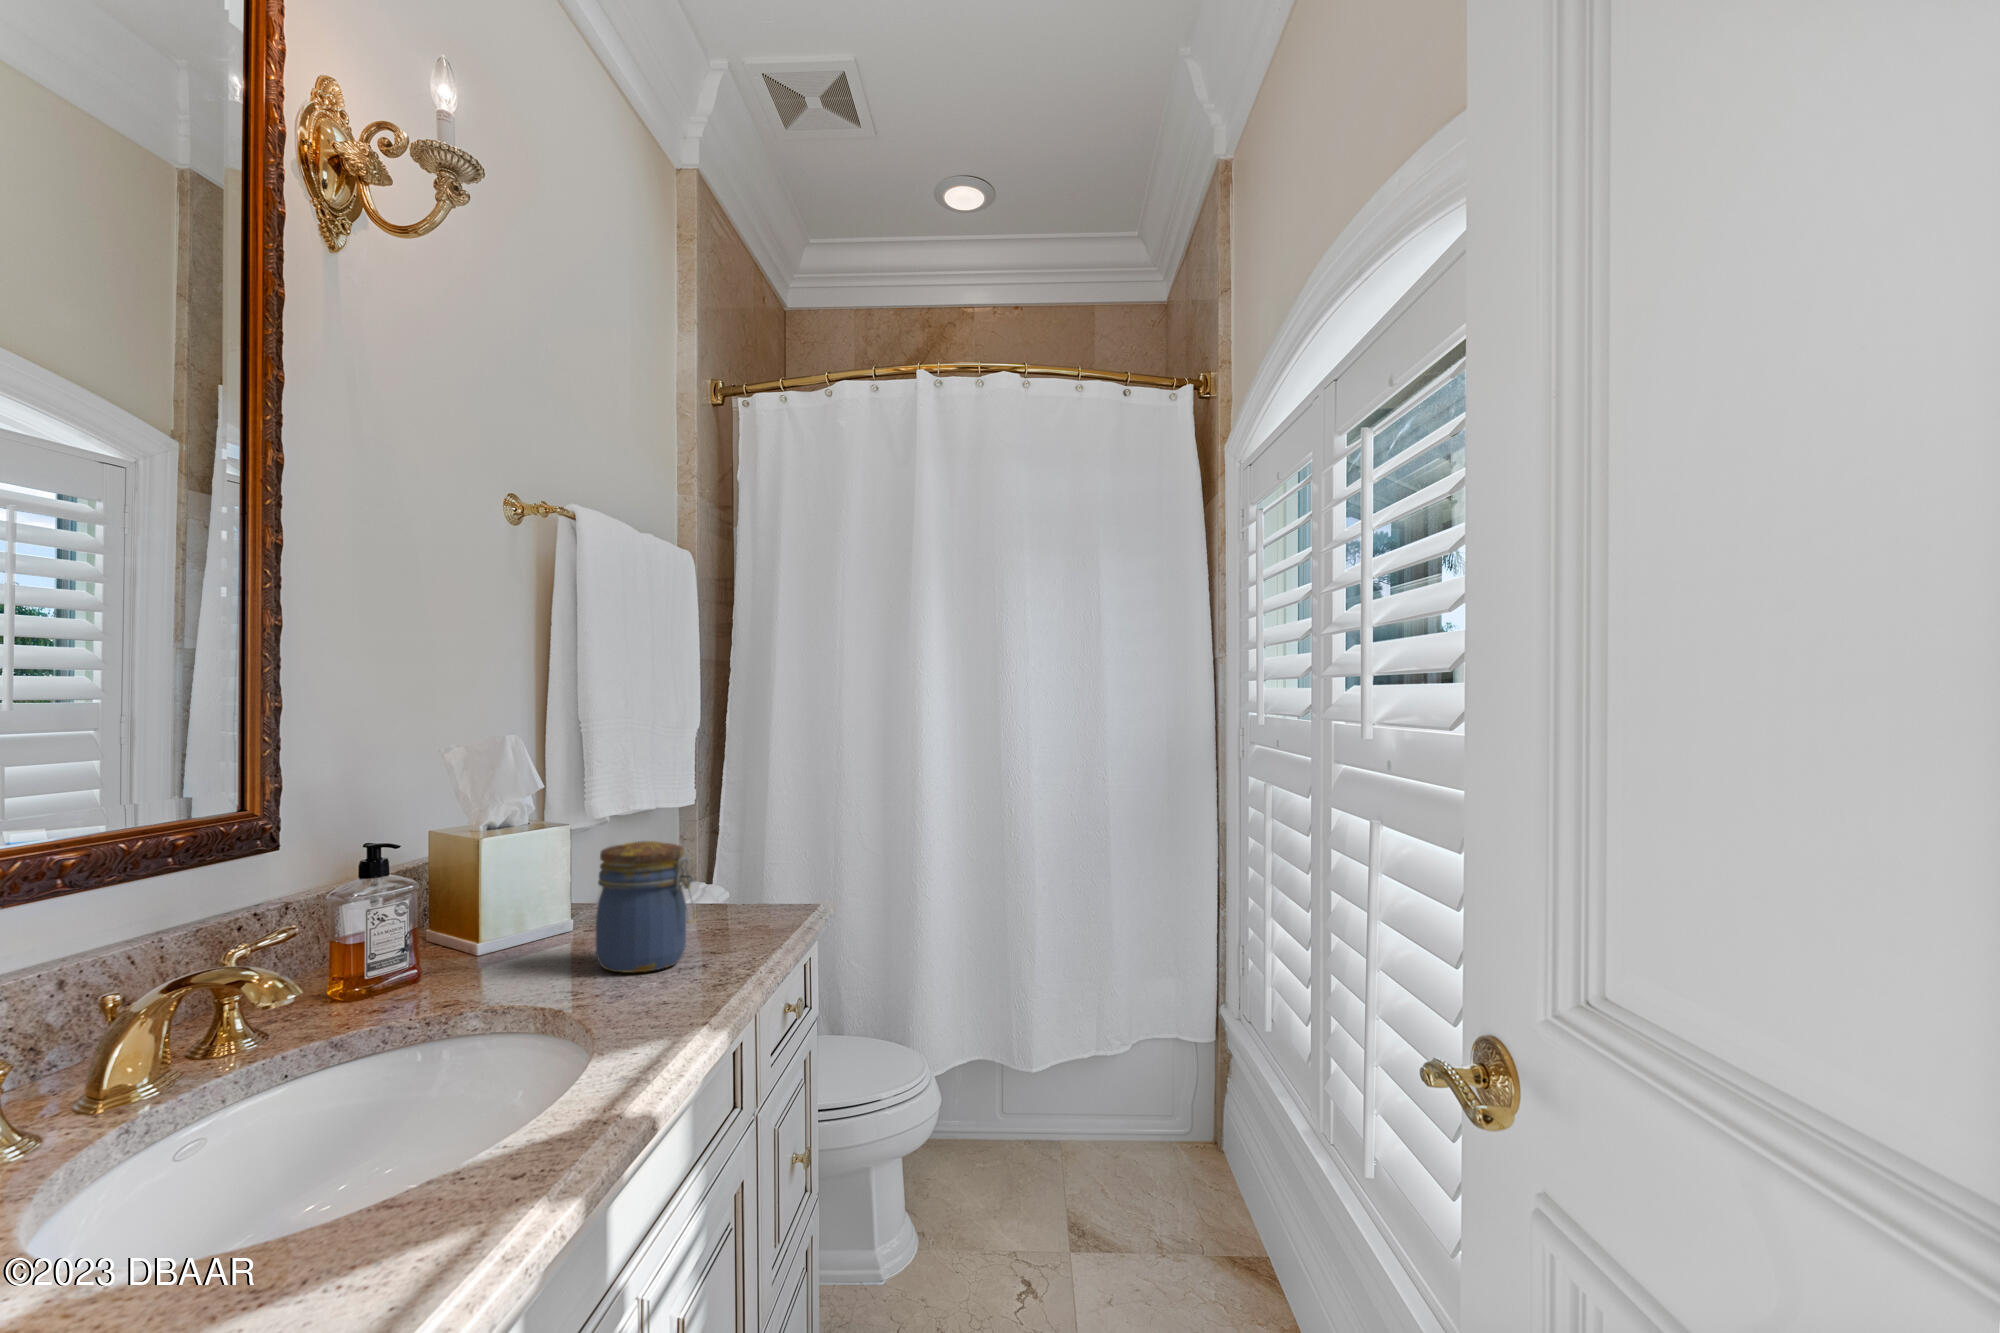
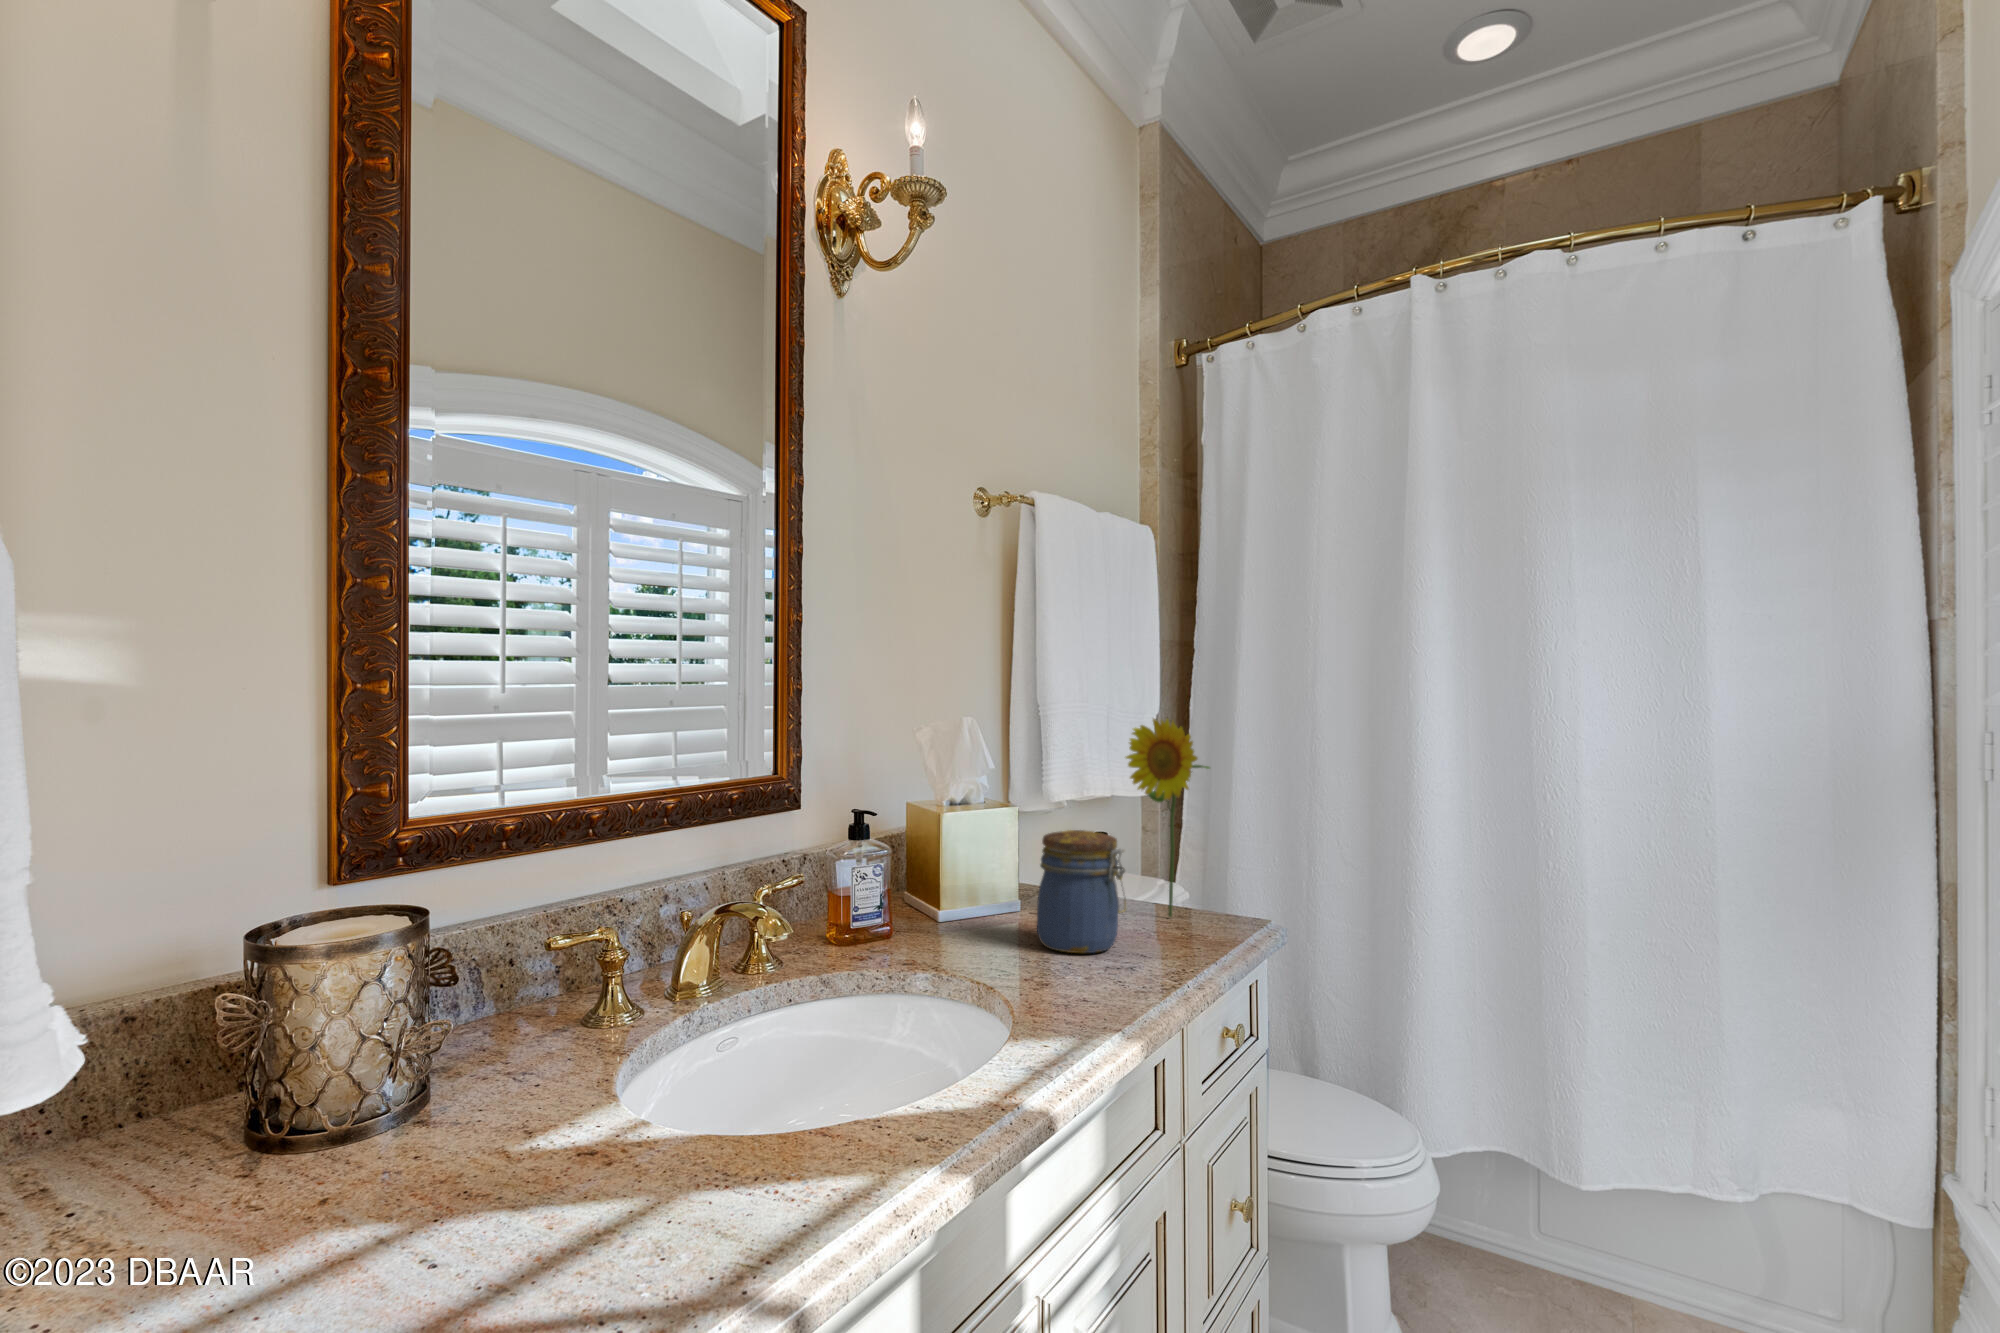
flower: none [682,722,772,922] -> present [1126,719,1209,917]

